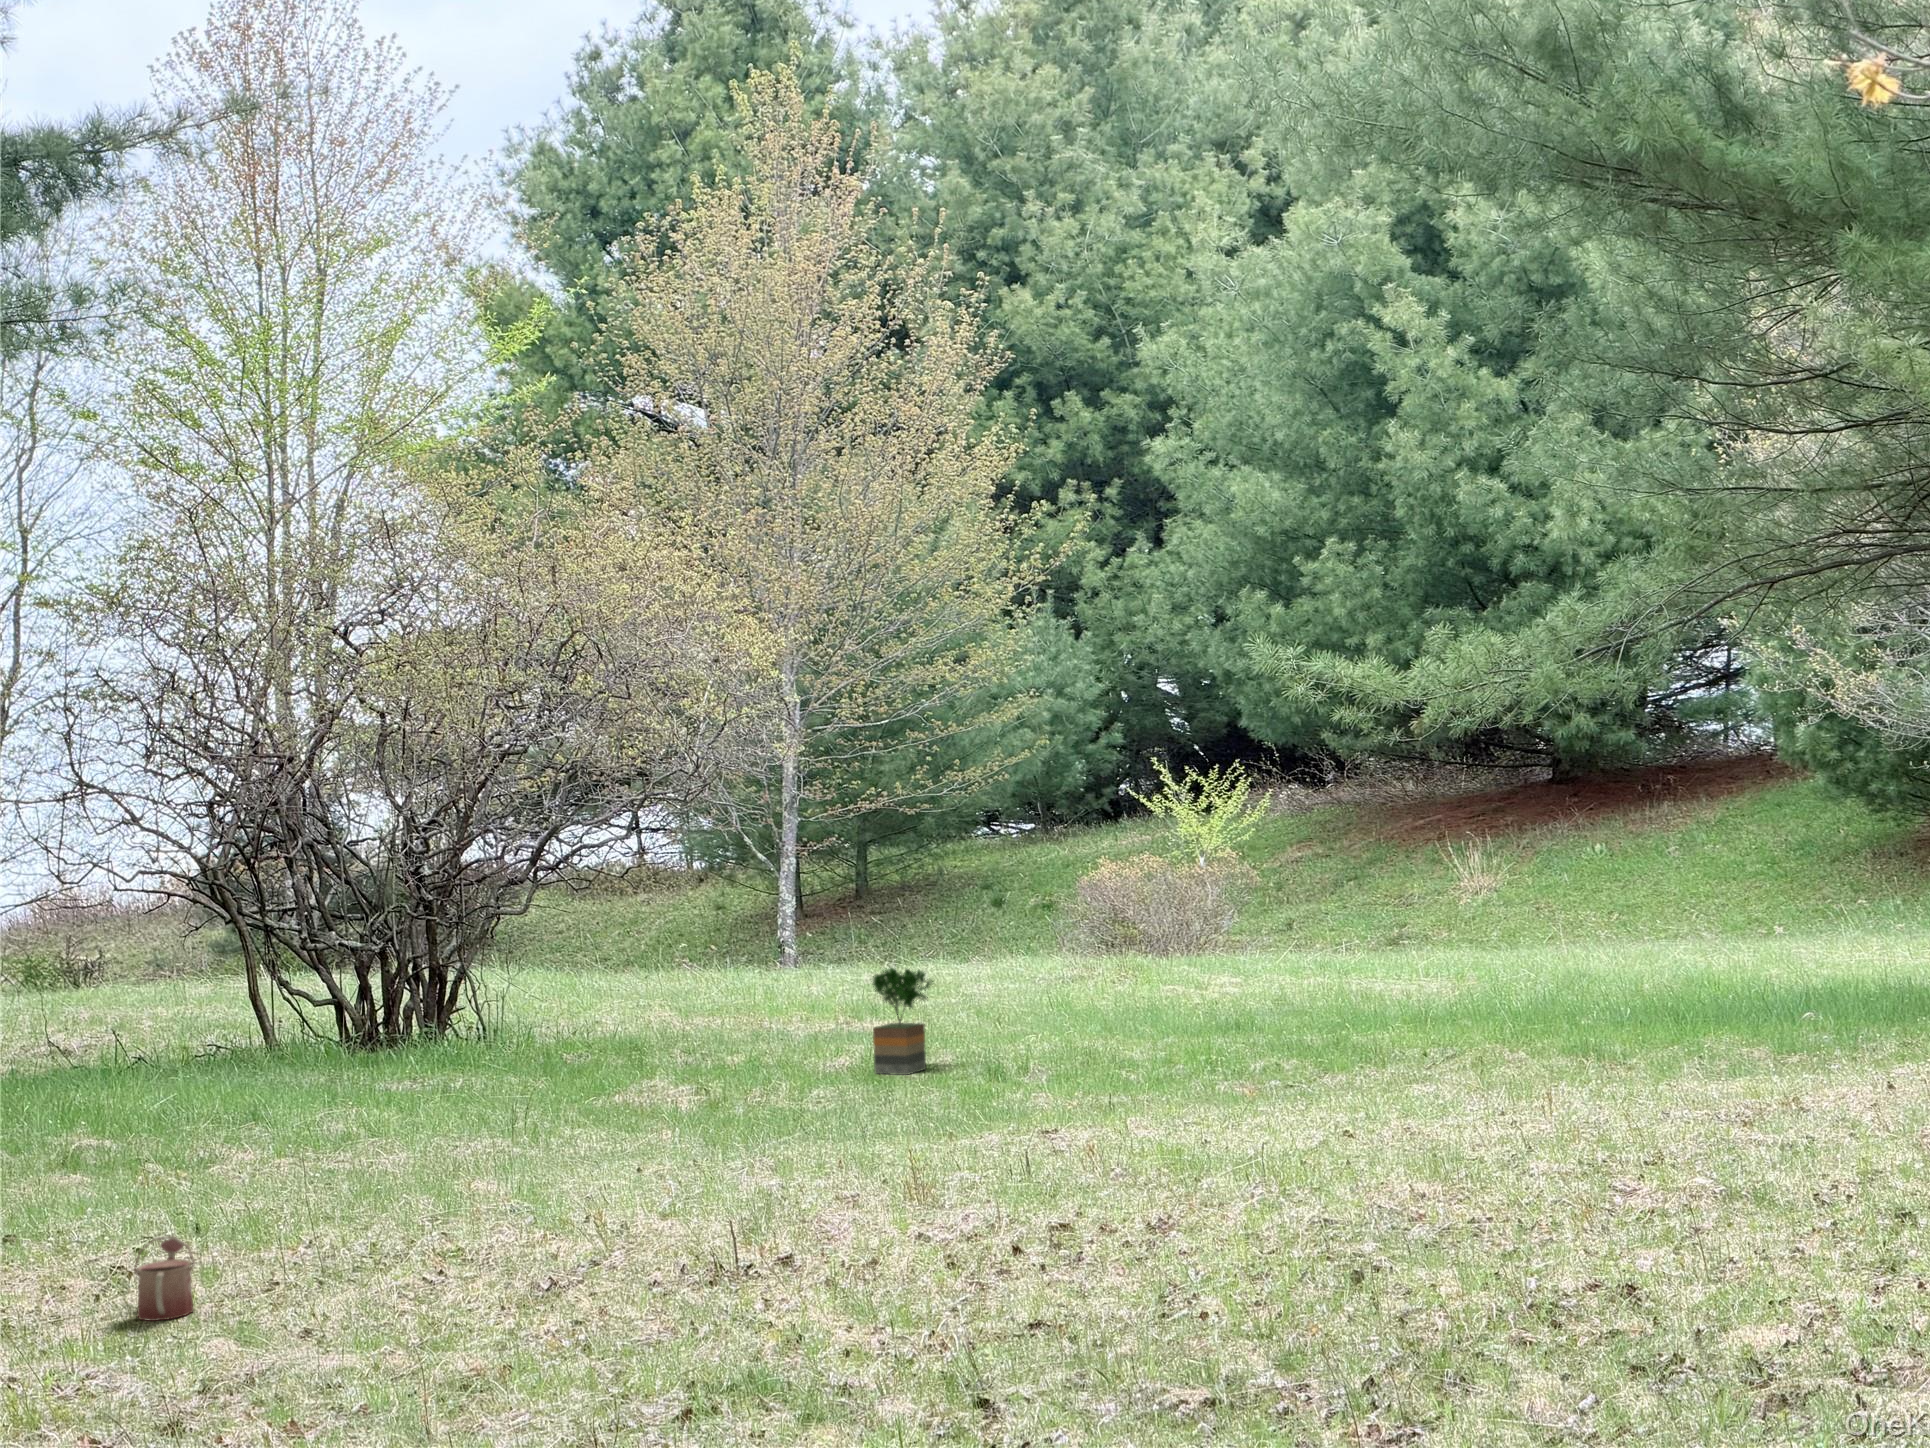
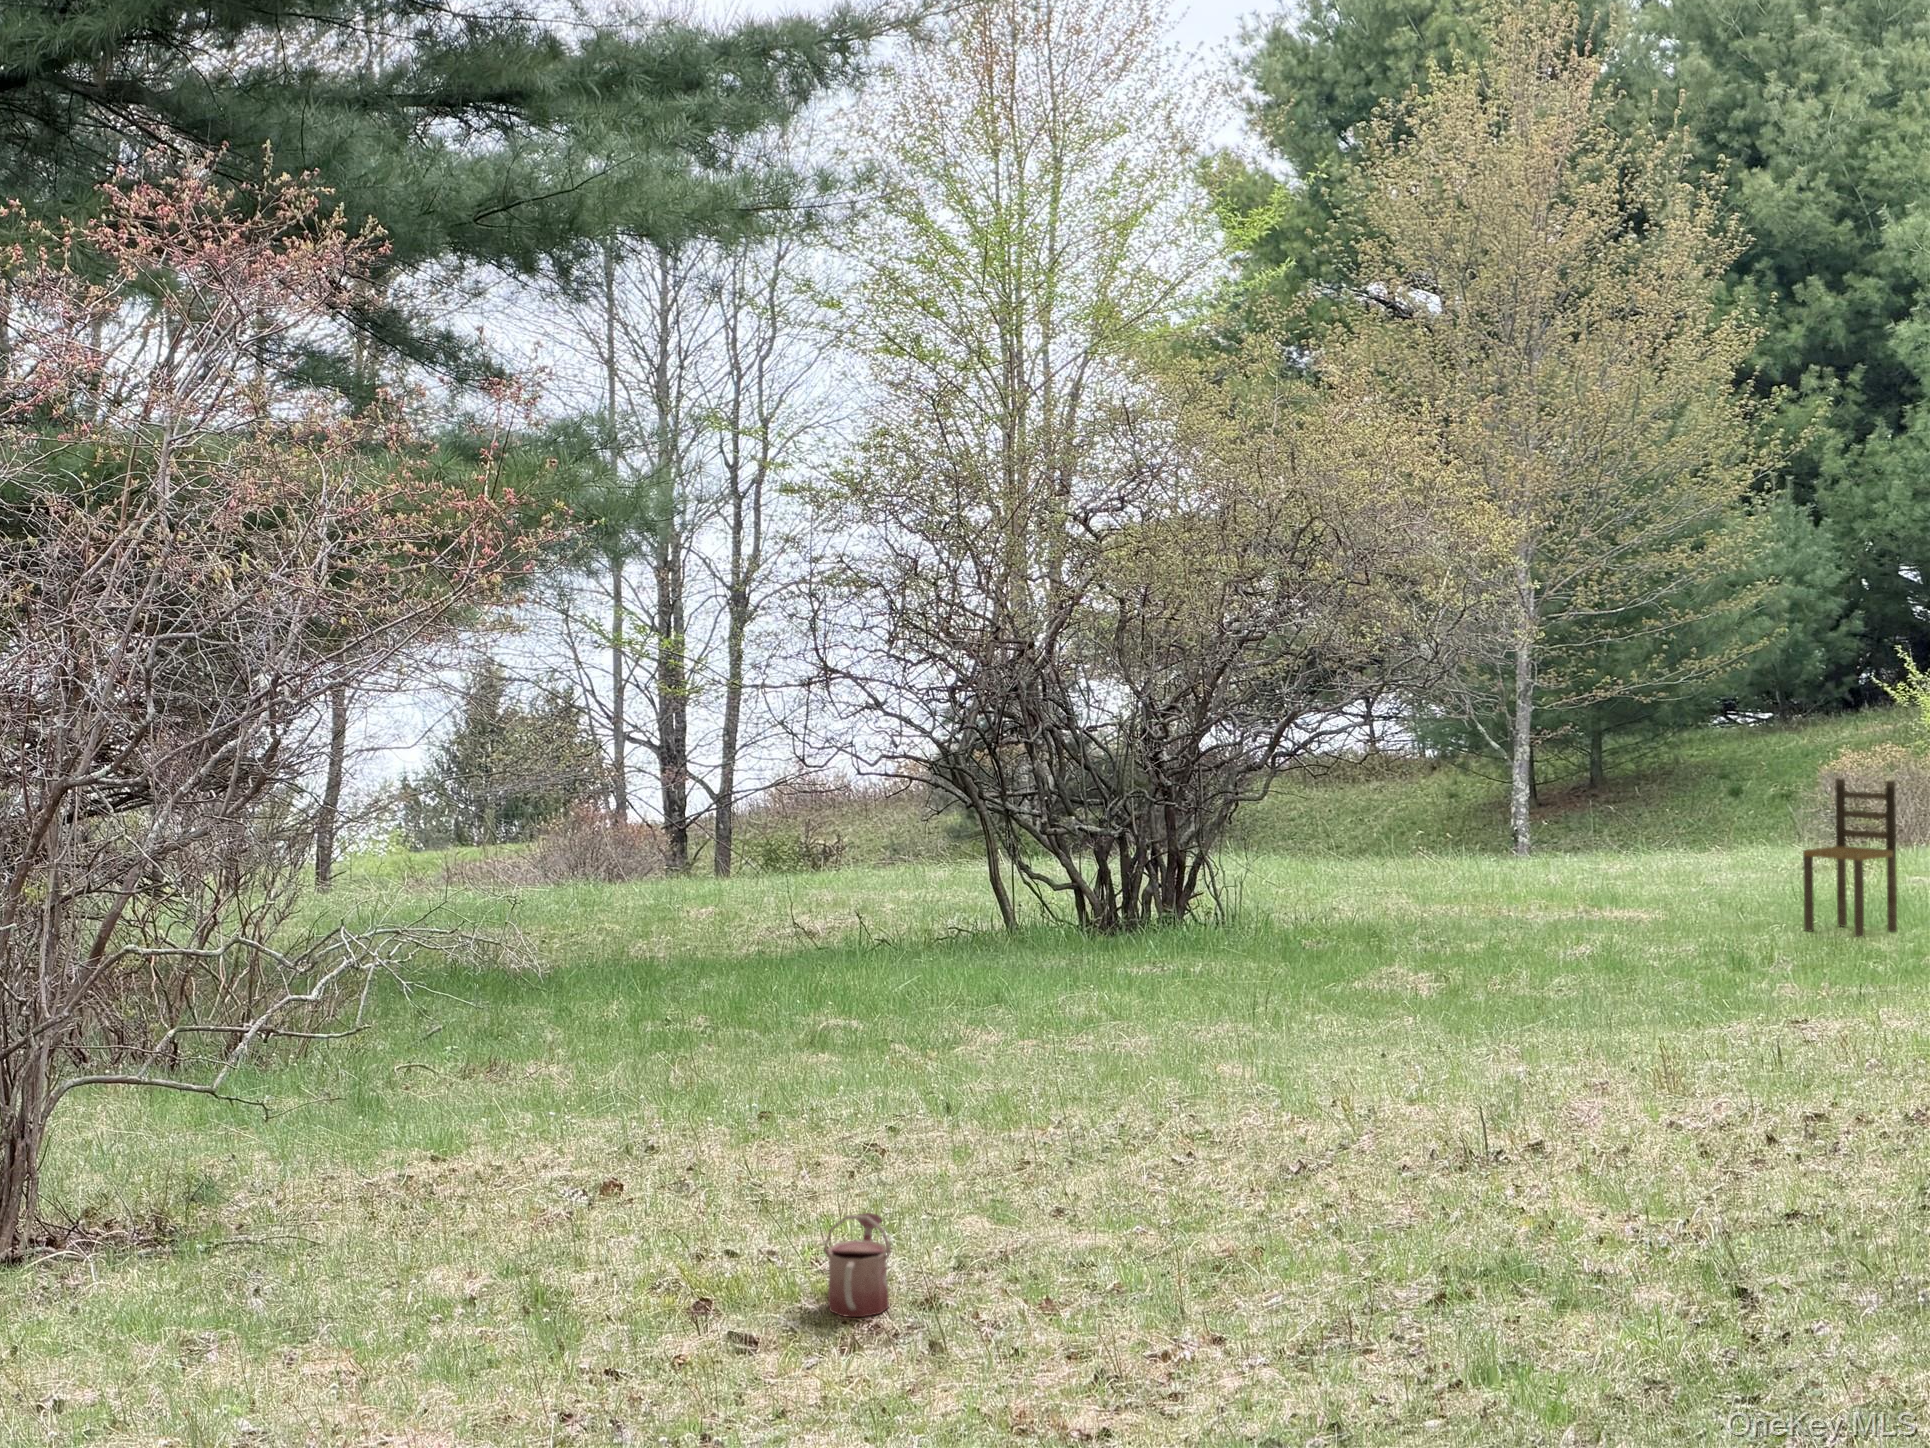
chair: none [1013,864,1090,1003] -> present [1803,778,1897,937]
potted tree: present [871,968,933,1075] -> none [1657,900,1743,1028]

